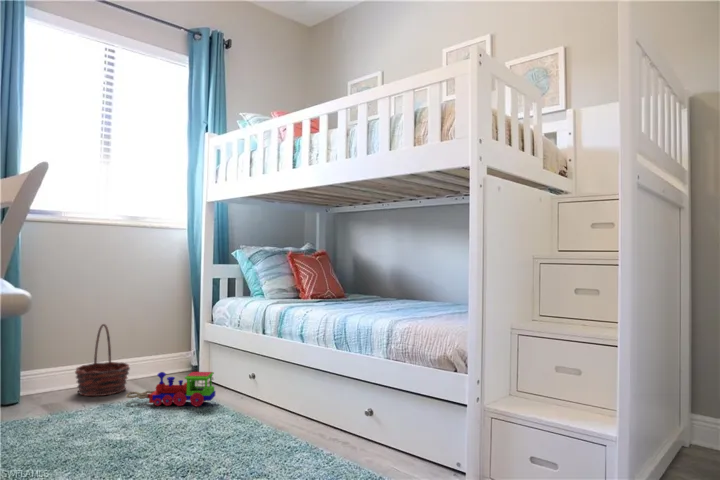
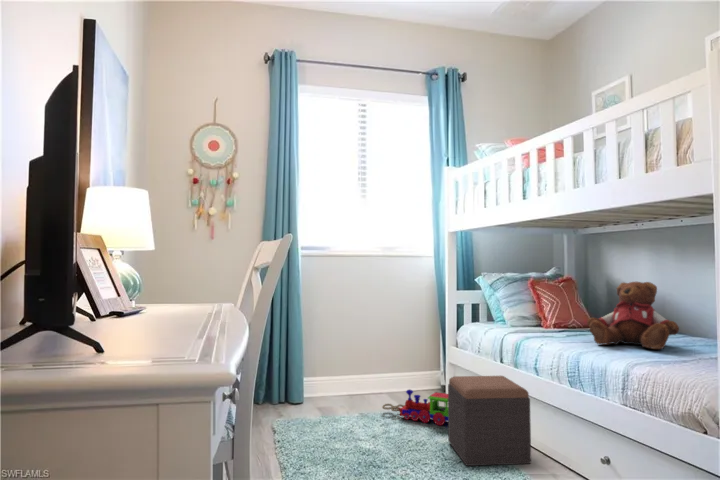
teddy bear: none [348,252,421,309] -> present [587,282,679,349]
basket: present [75,324,130,396] -> none [347,342,388,404]
footstool: none [212,345,301,439] -> present [448,376,531,466]

